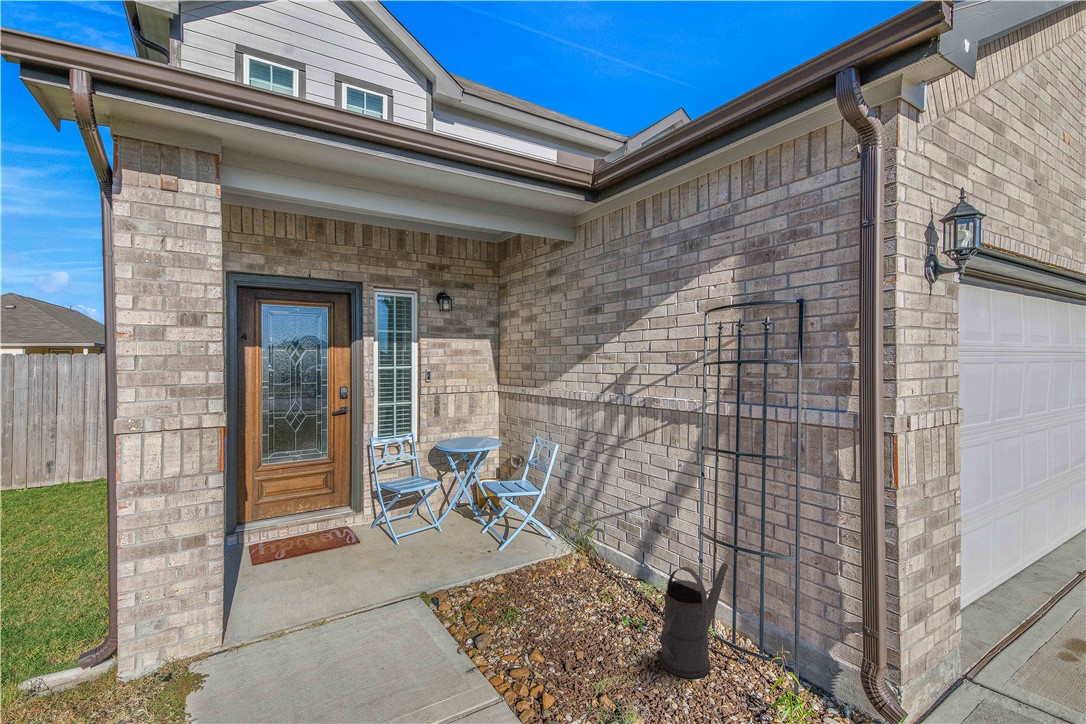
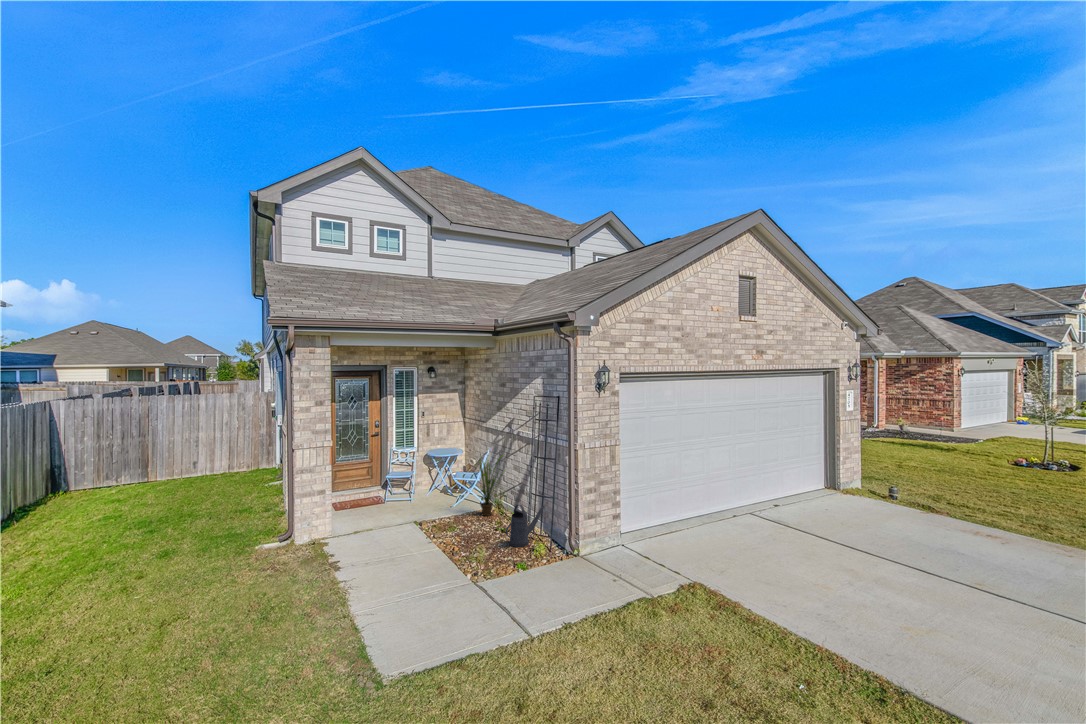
house plant: none [545,446,607,572] -> present [480,456,502,516]

